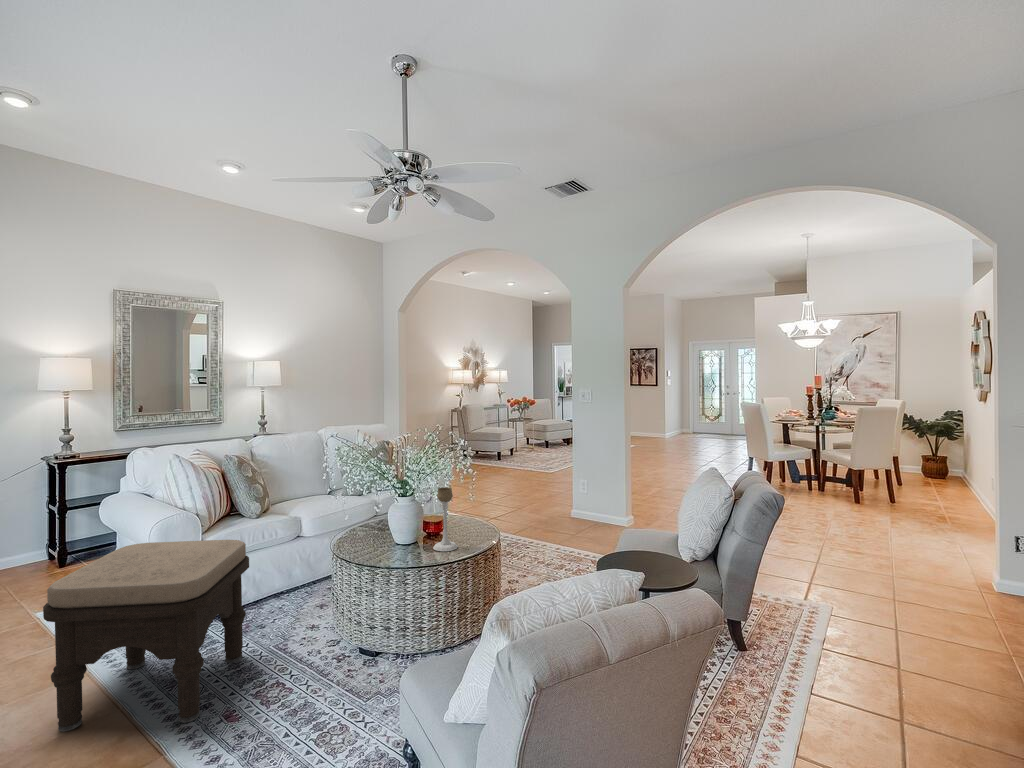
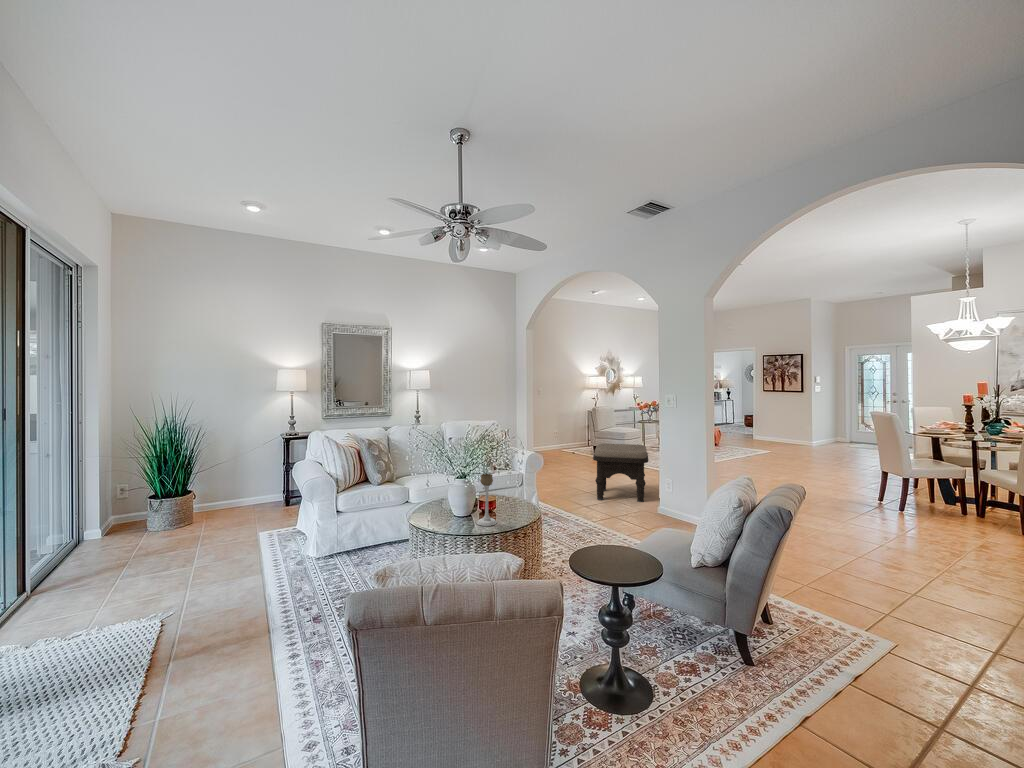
ottoman: present [43,540,249,732] -> present [593,444,648,502]

